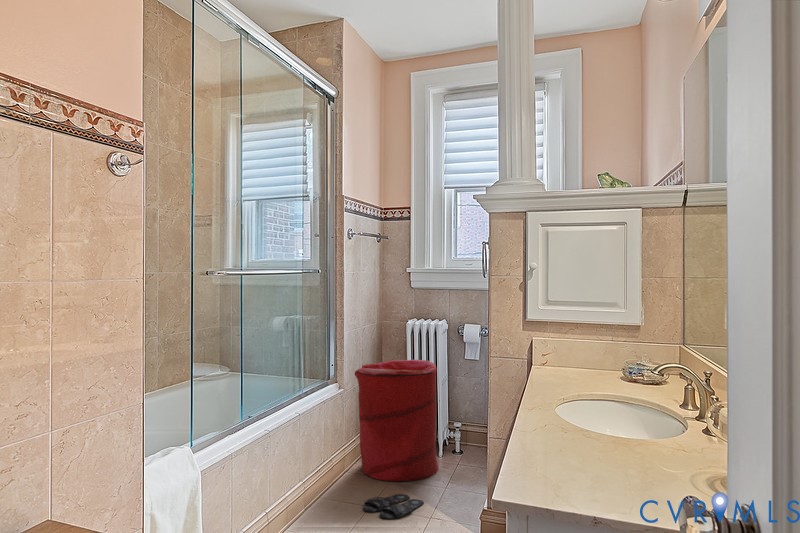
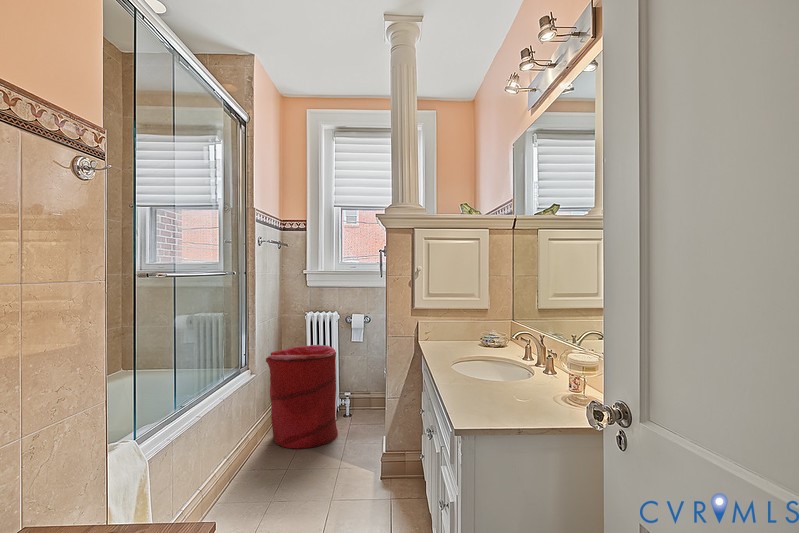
slippers: present [363,494,424,519] -> none [286,459,336,482]

